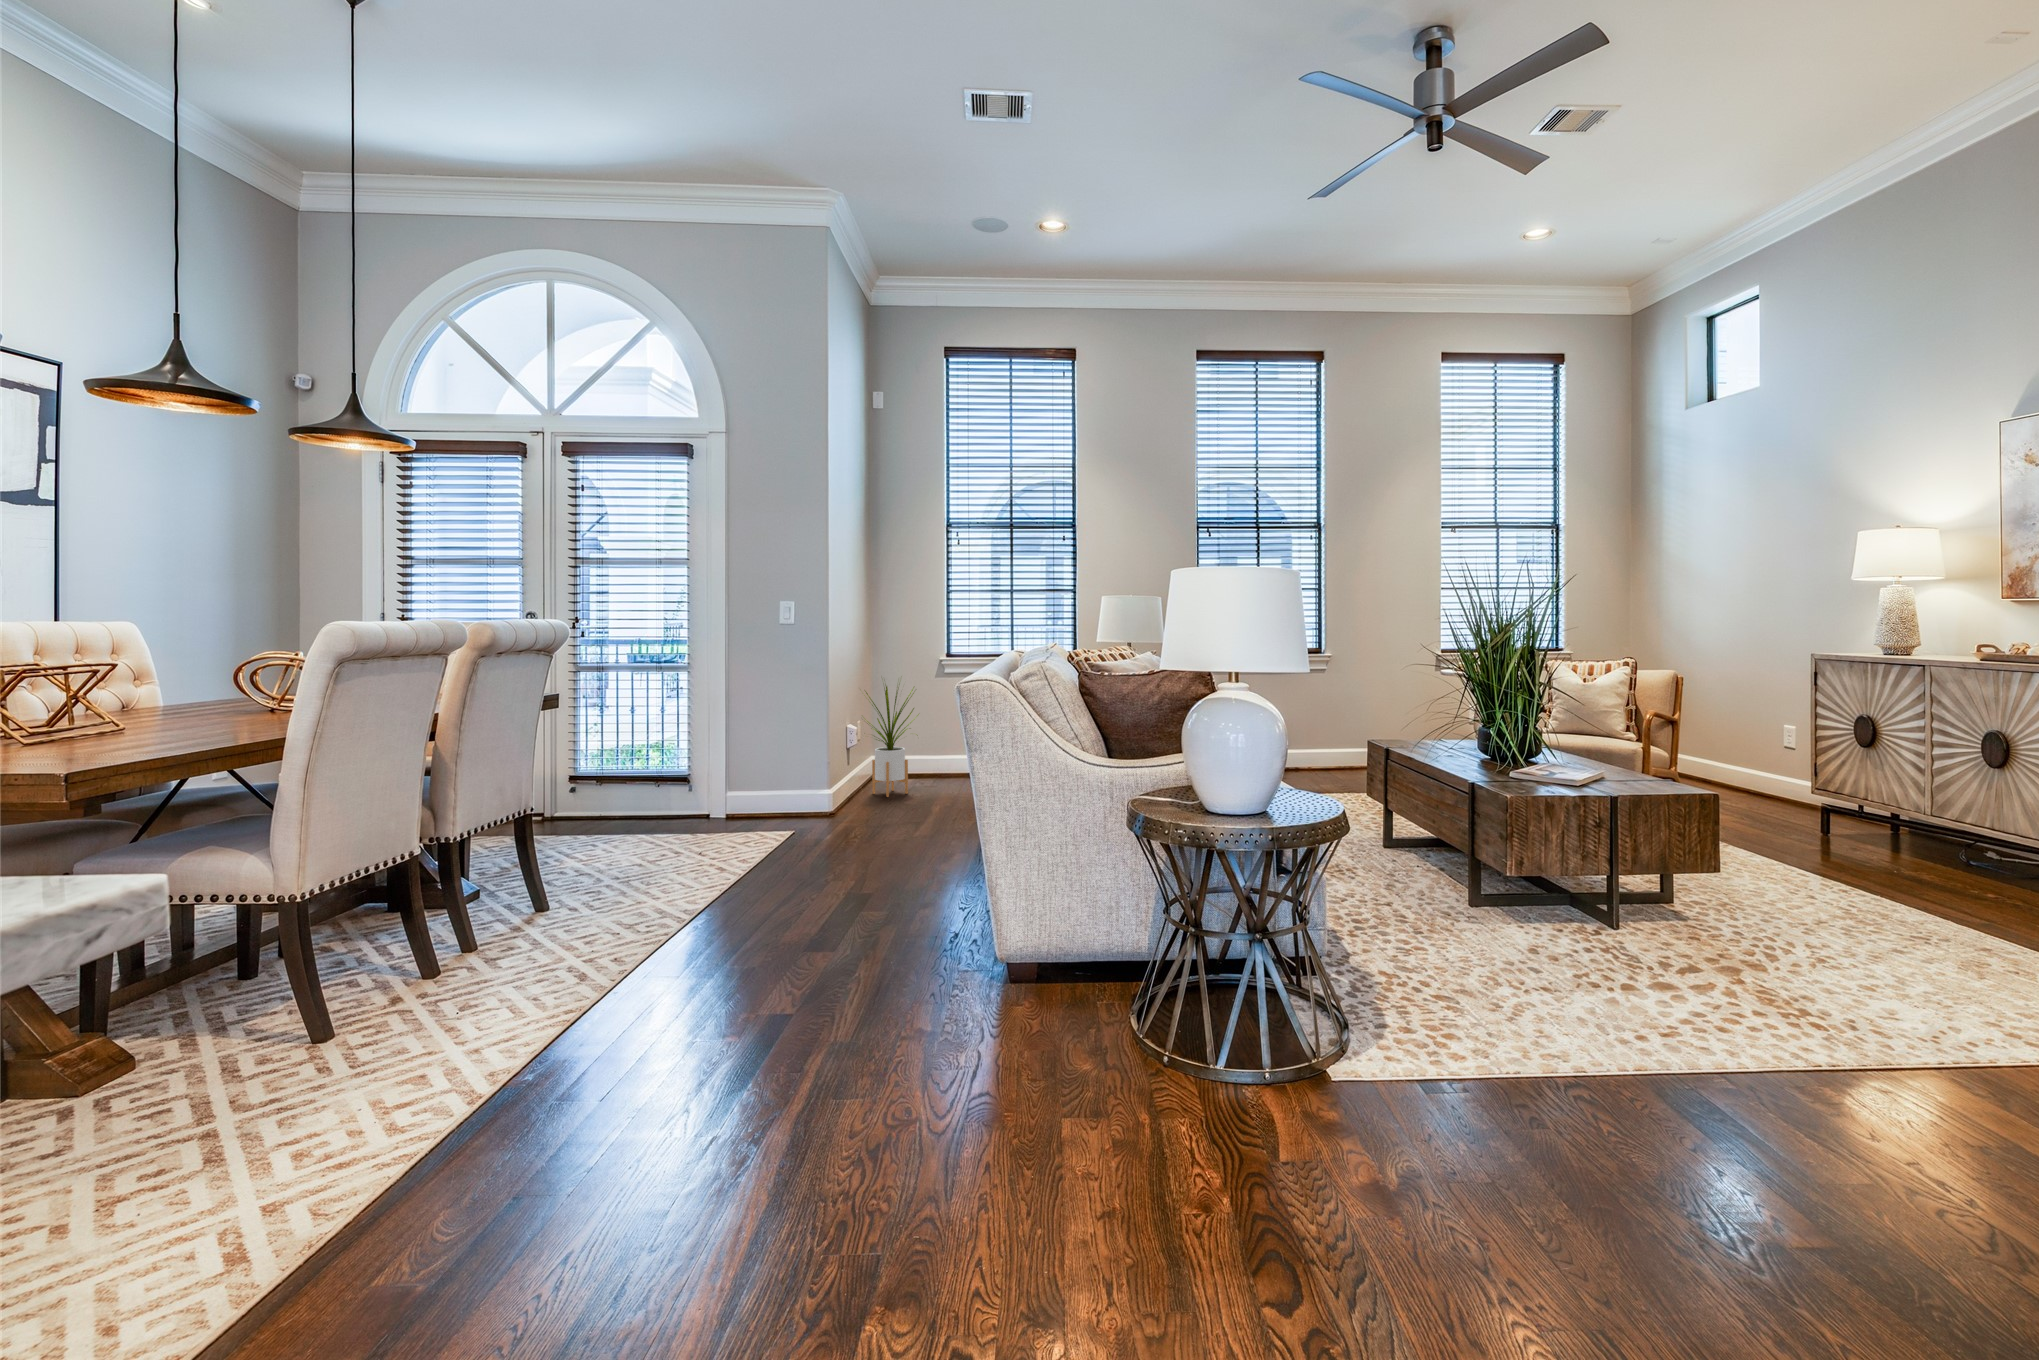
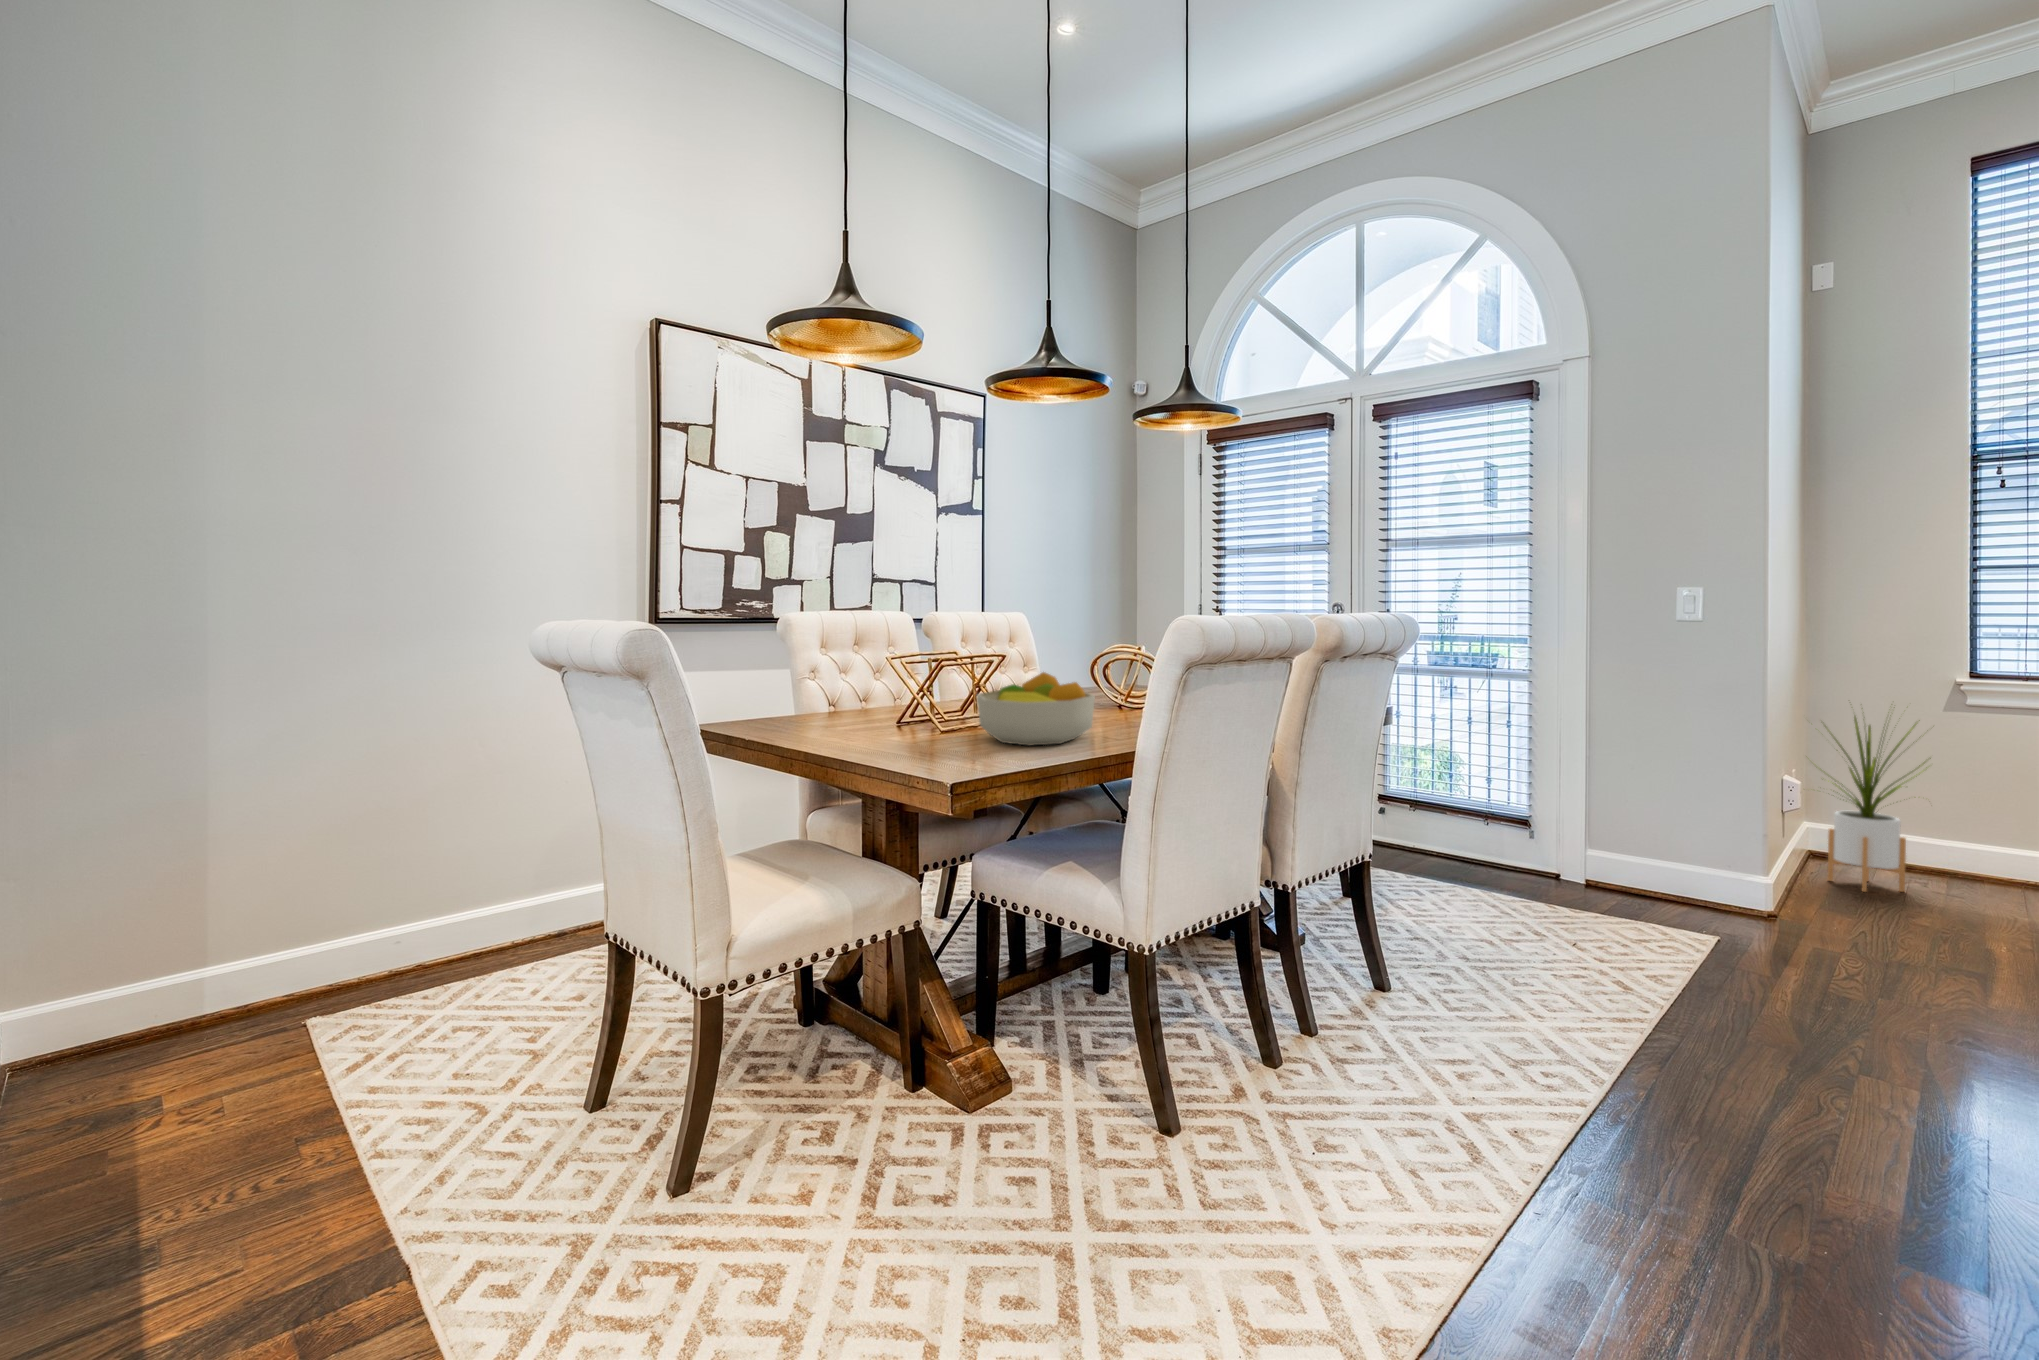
fruit bowl: none [86,676,239,743] -> present [977,672,1095,745]

